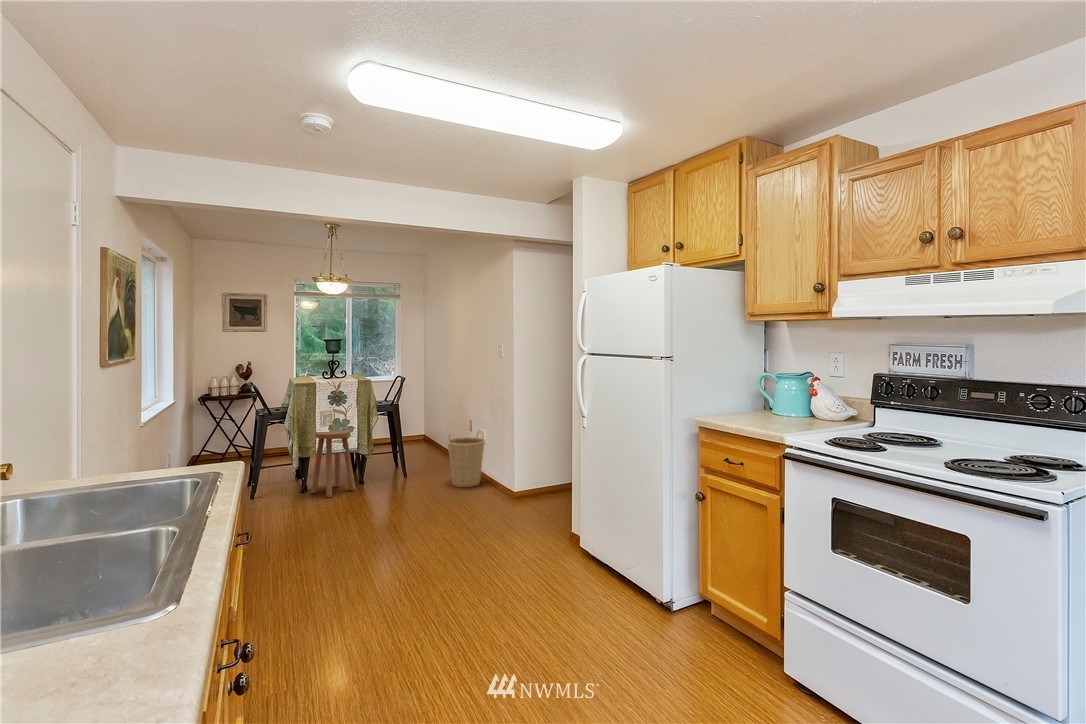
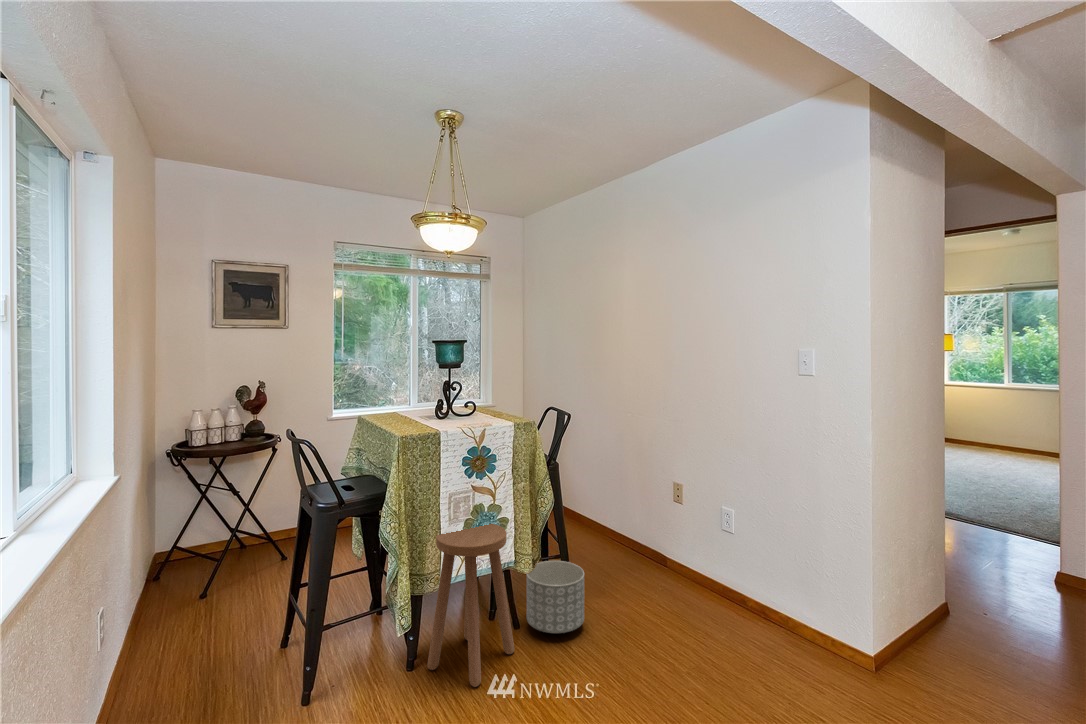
basket: present [447,431,485,487] -> none [675,512,751,630]
planter: none [368,454,398,486] -> present [527,561,584,633]

